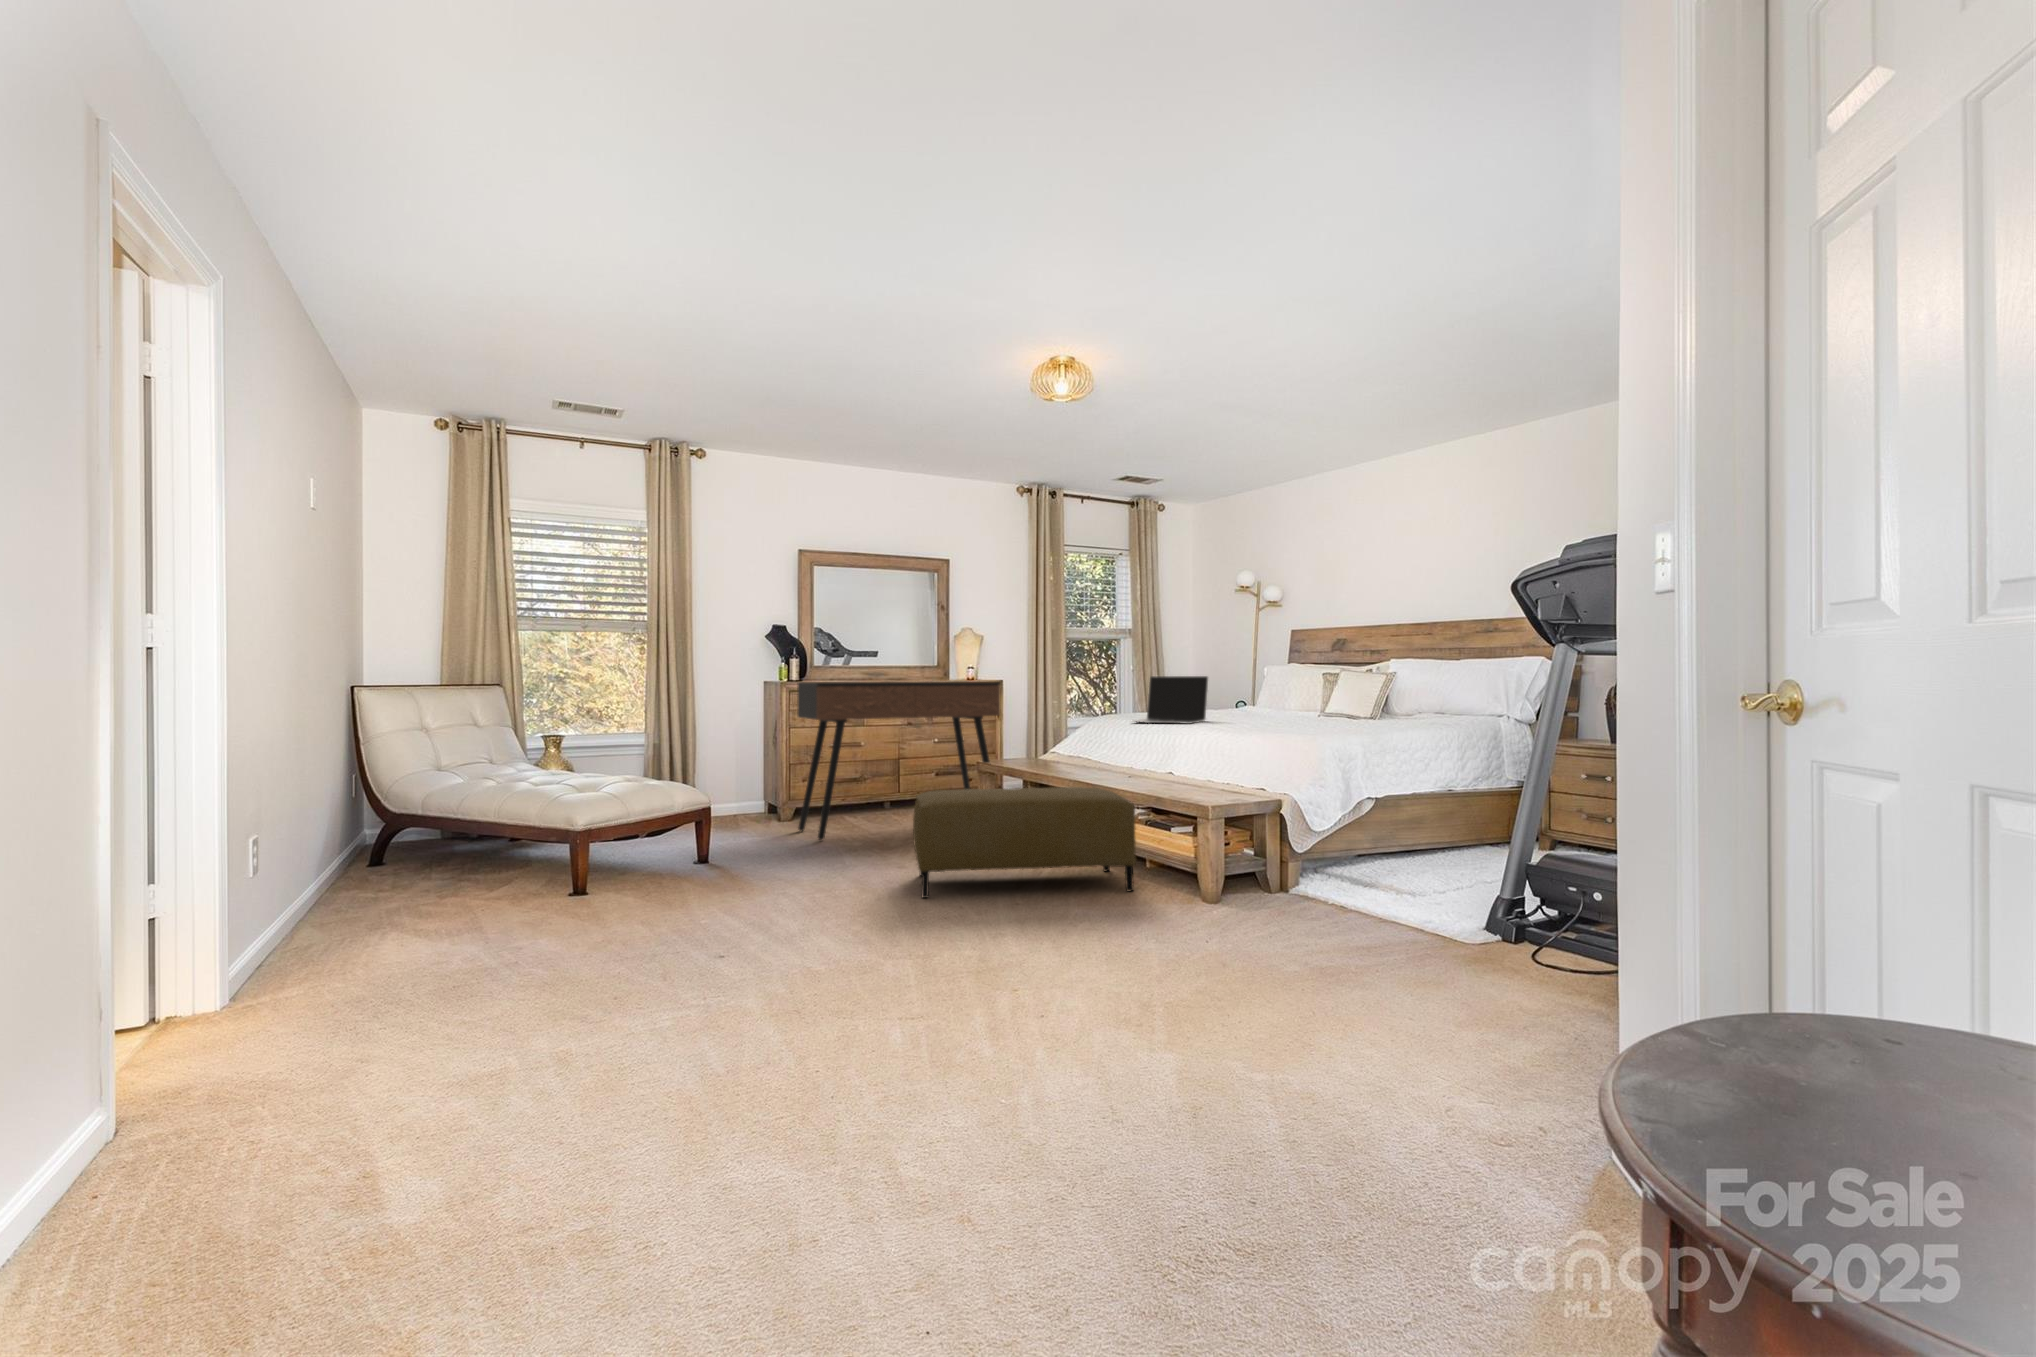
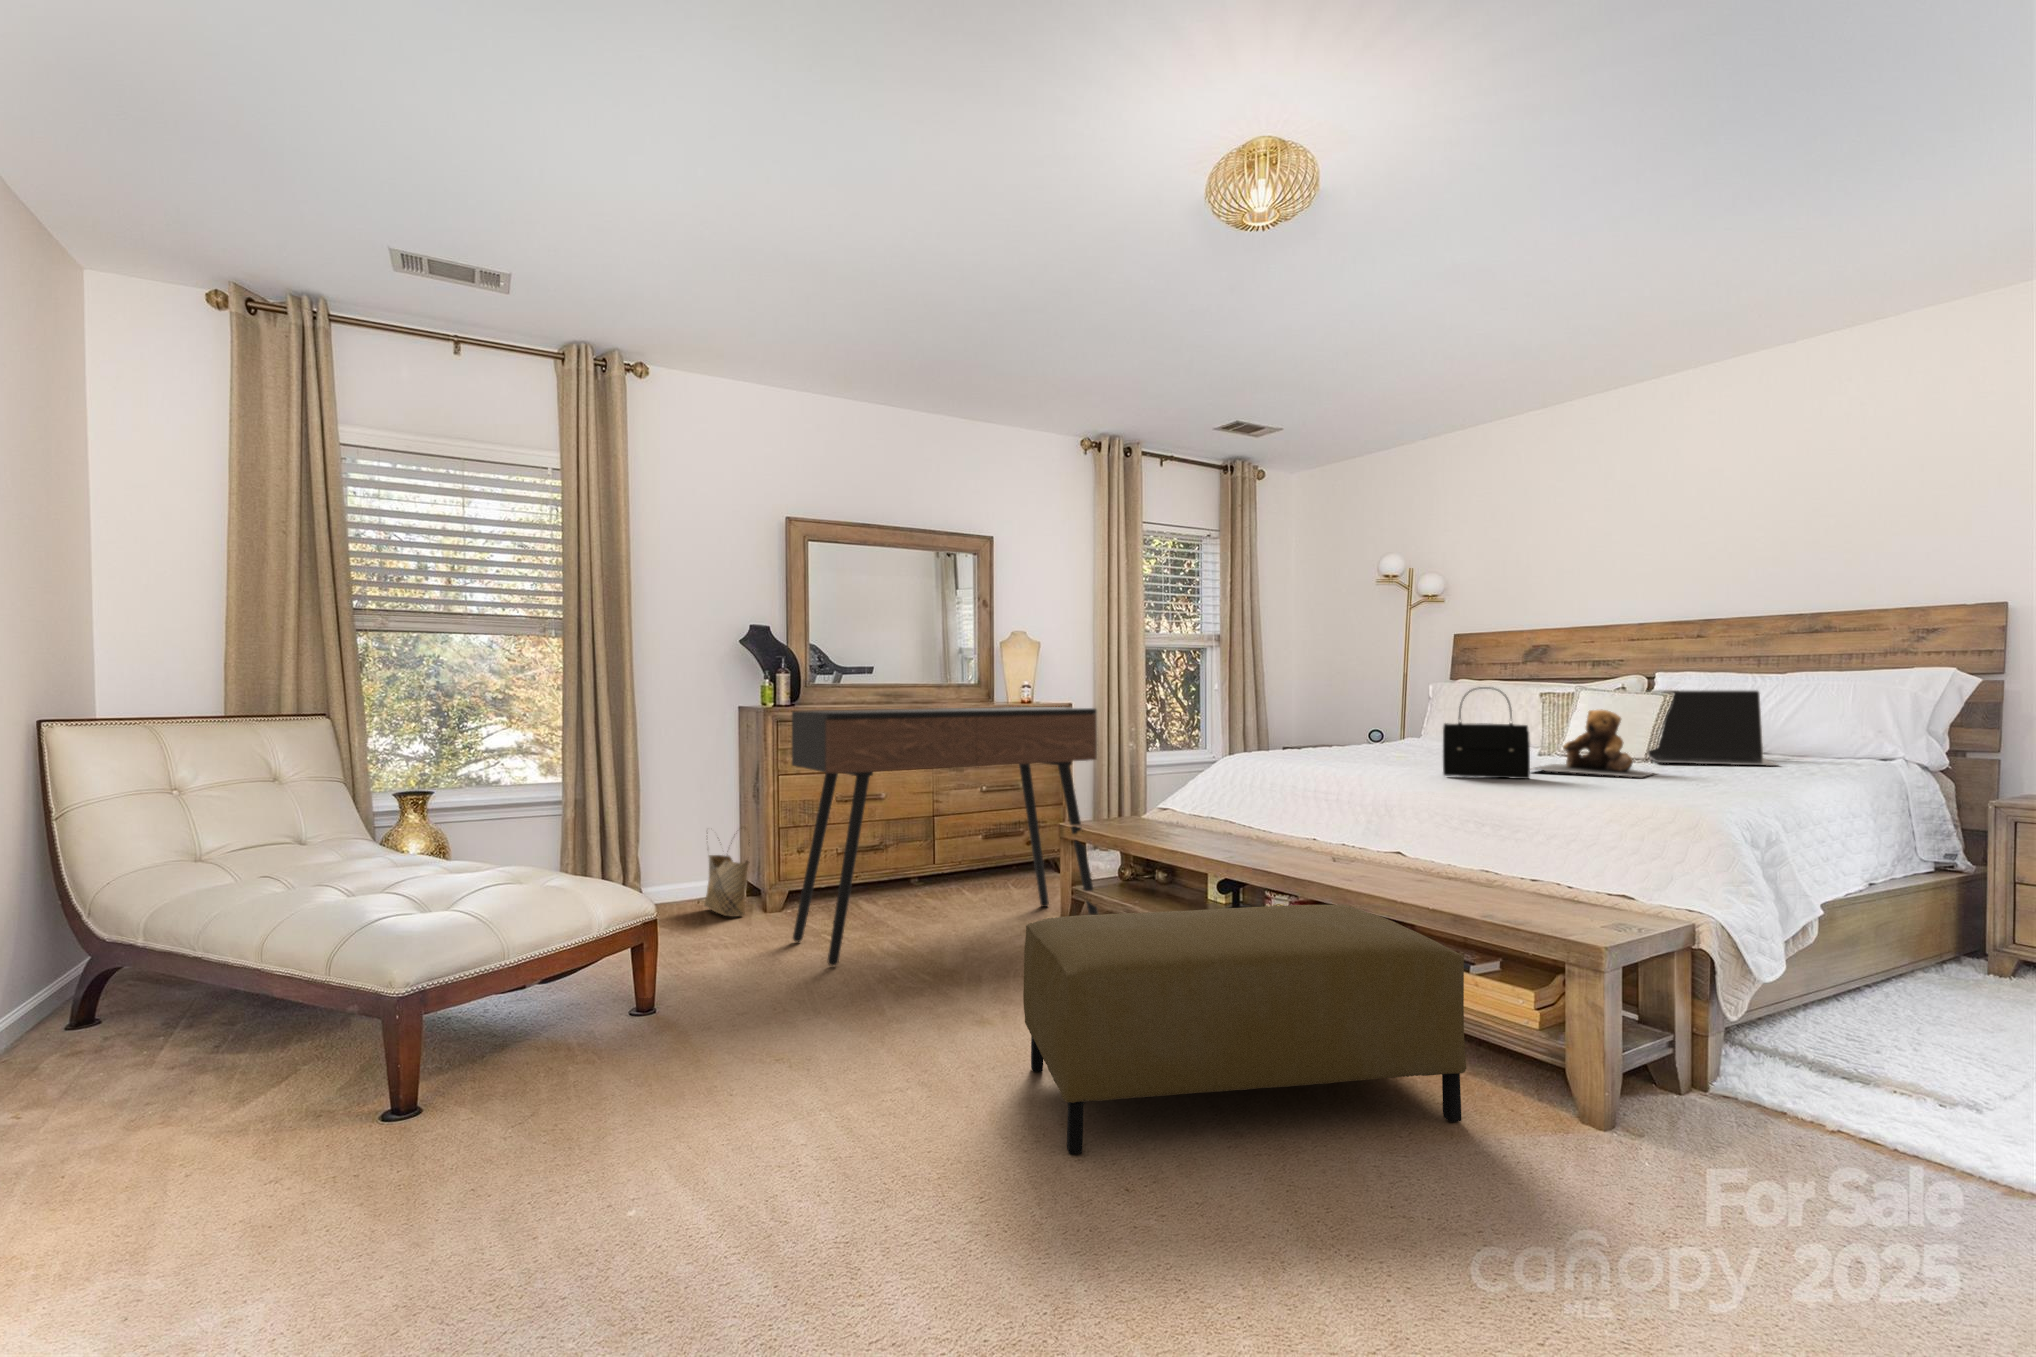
handbag: none [1208,666,1258,724] -> present [1443,687,1530,779]
laptop: present [1134,676,1208,724] -> present [1648,690,1777,766]
teddy bear: none [1266,681,1353,723] -> present [1530,709,1654,777]
woven basket: none [742,762,772,820] -> present [704,828,750,917]

